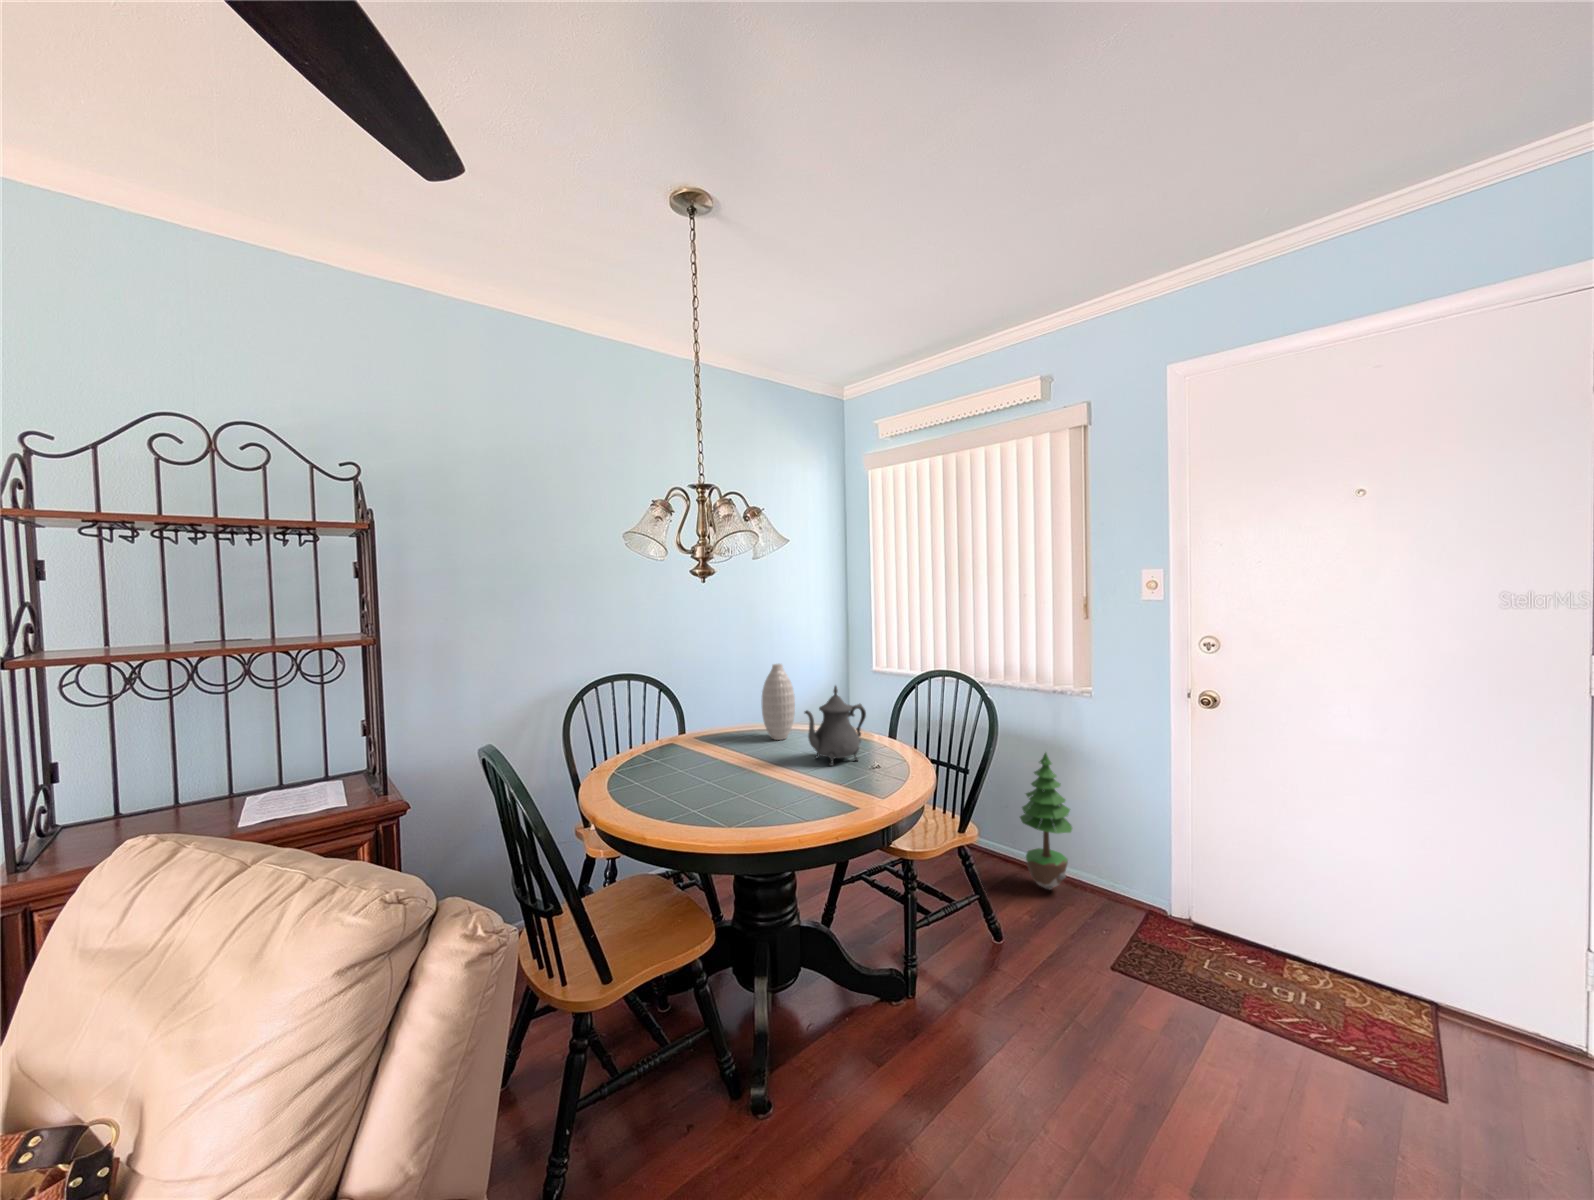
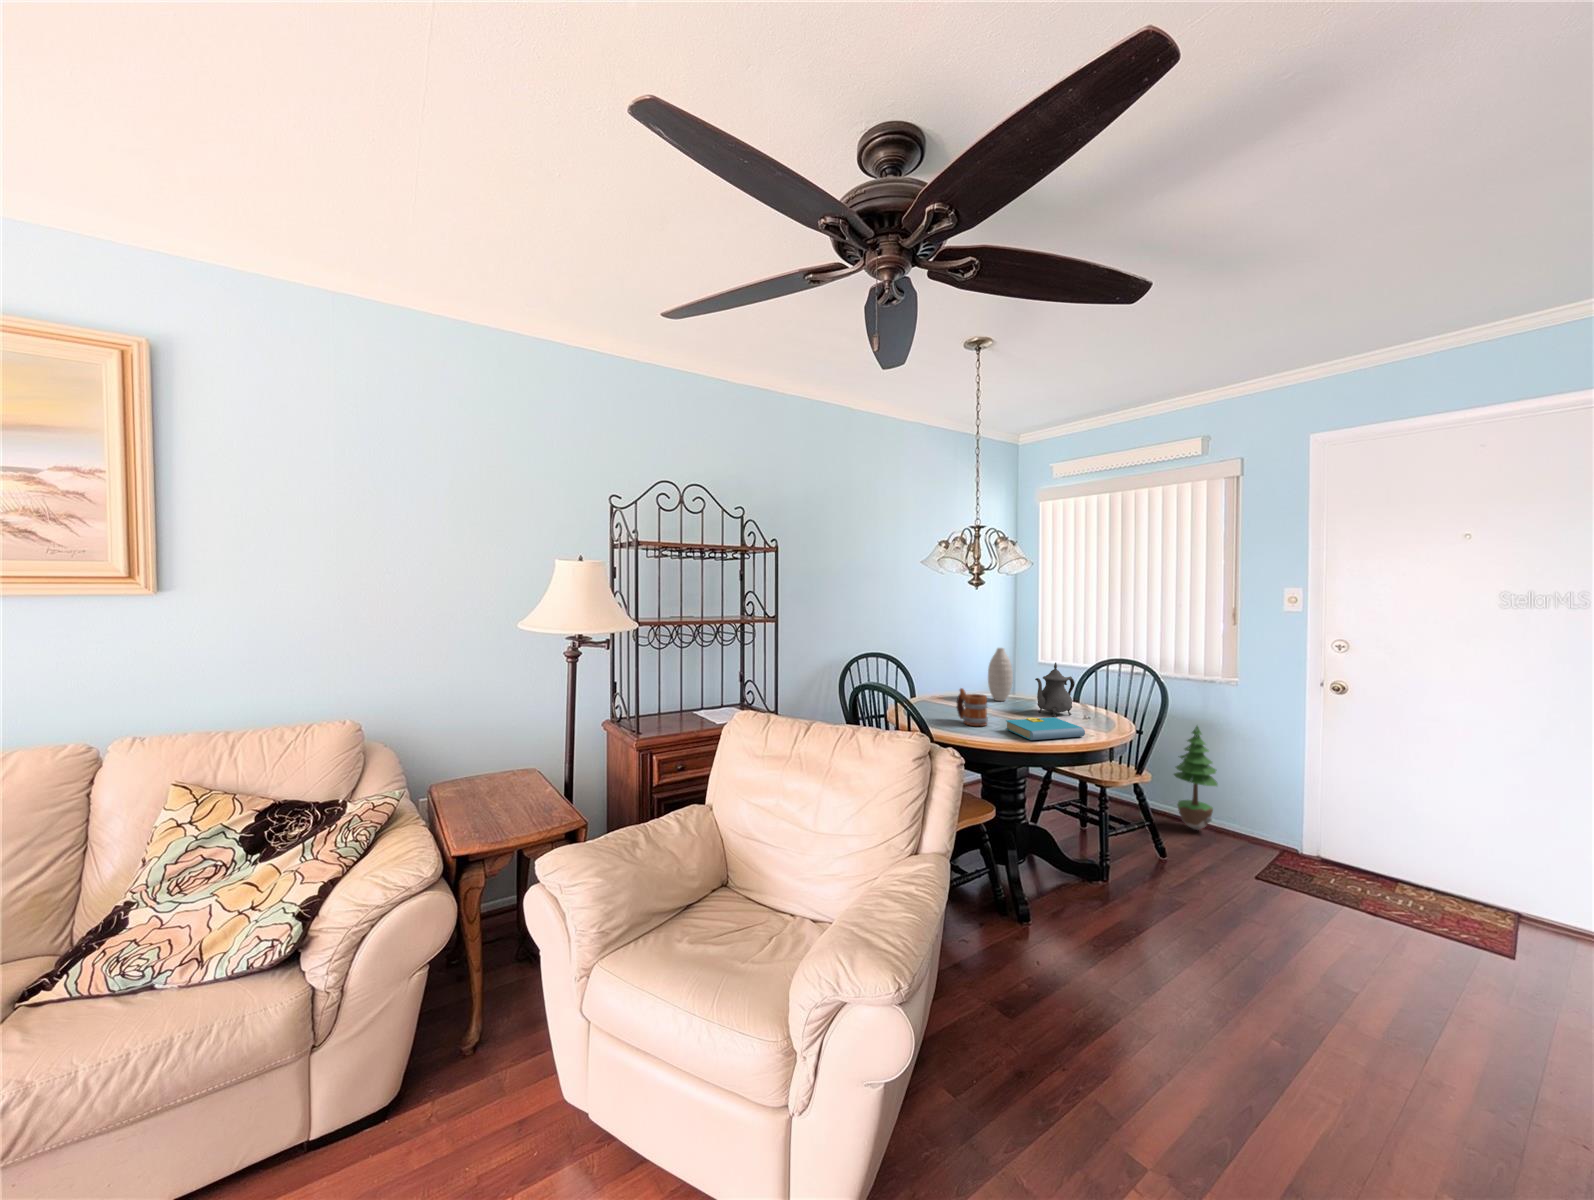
mug: none [678,735,719,796] -> present [956,688,988,726]
book: none [734,774,846,824] -> present [1006,717,1085,740]

